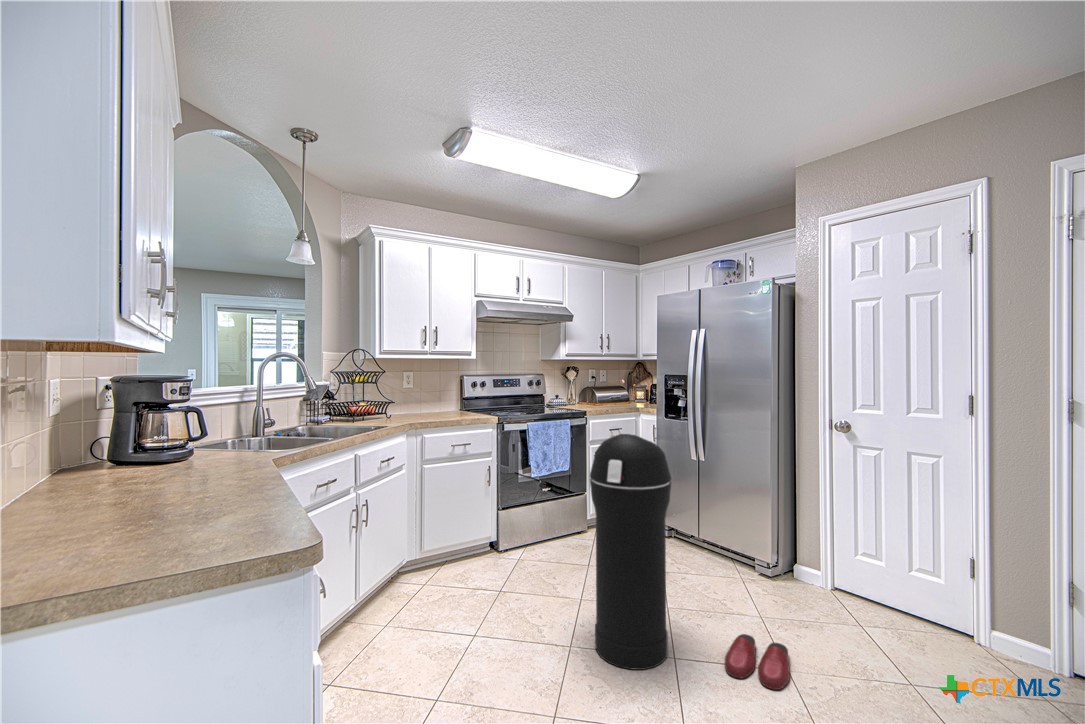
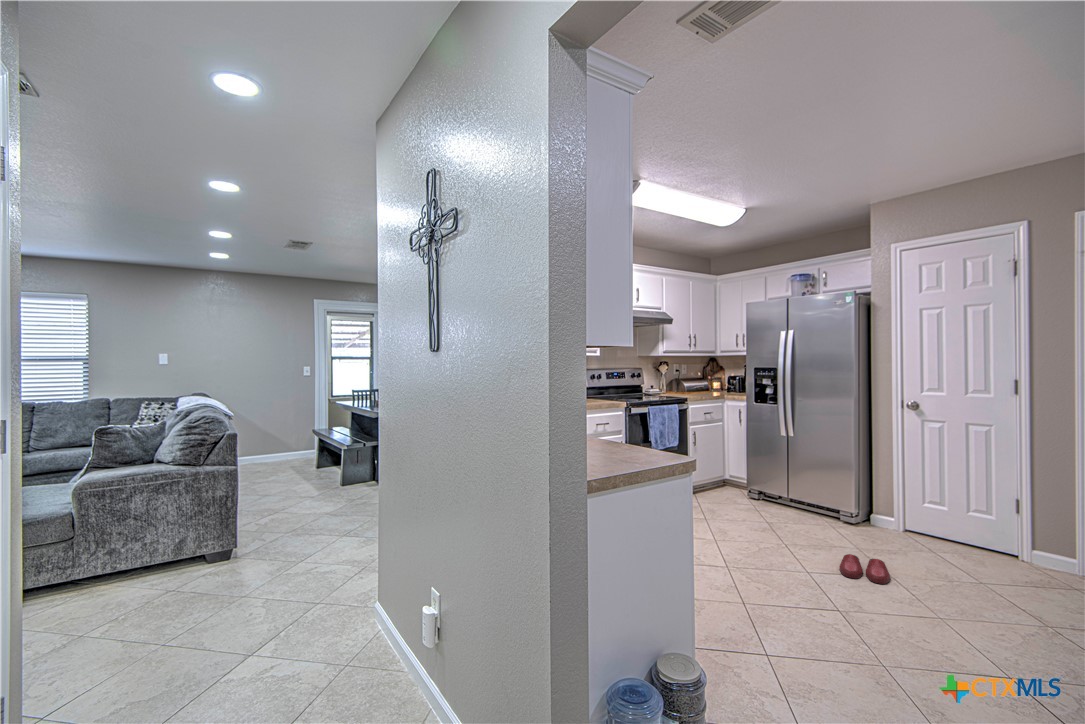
trash can: present [590,434,671,670] -> none [735,409,798,574]

